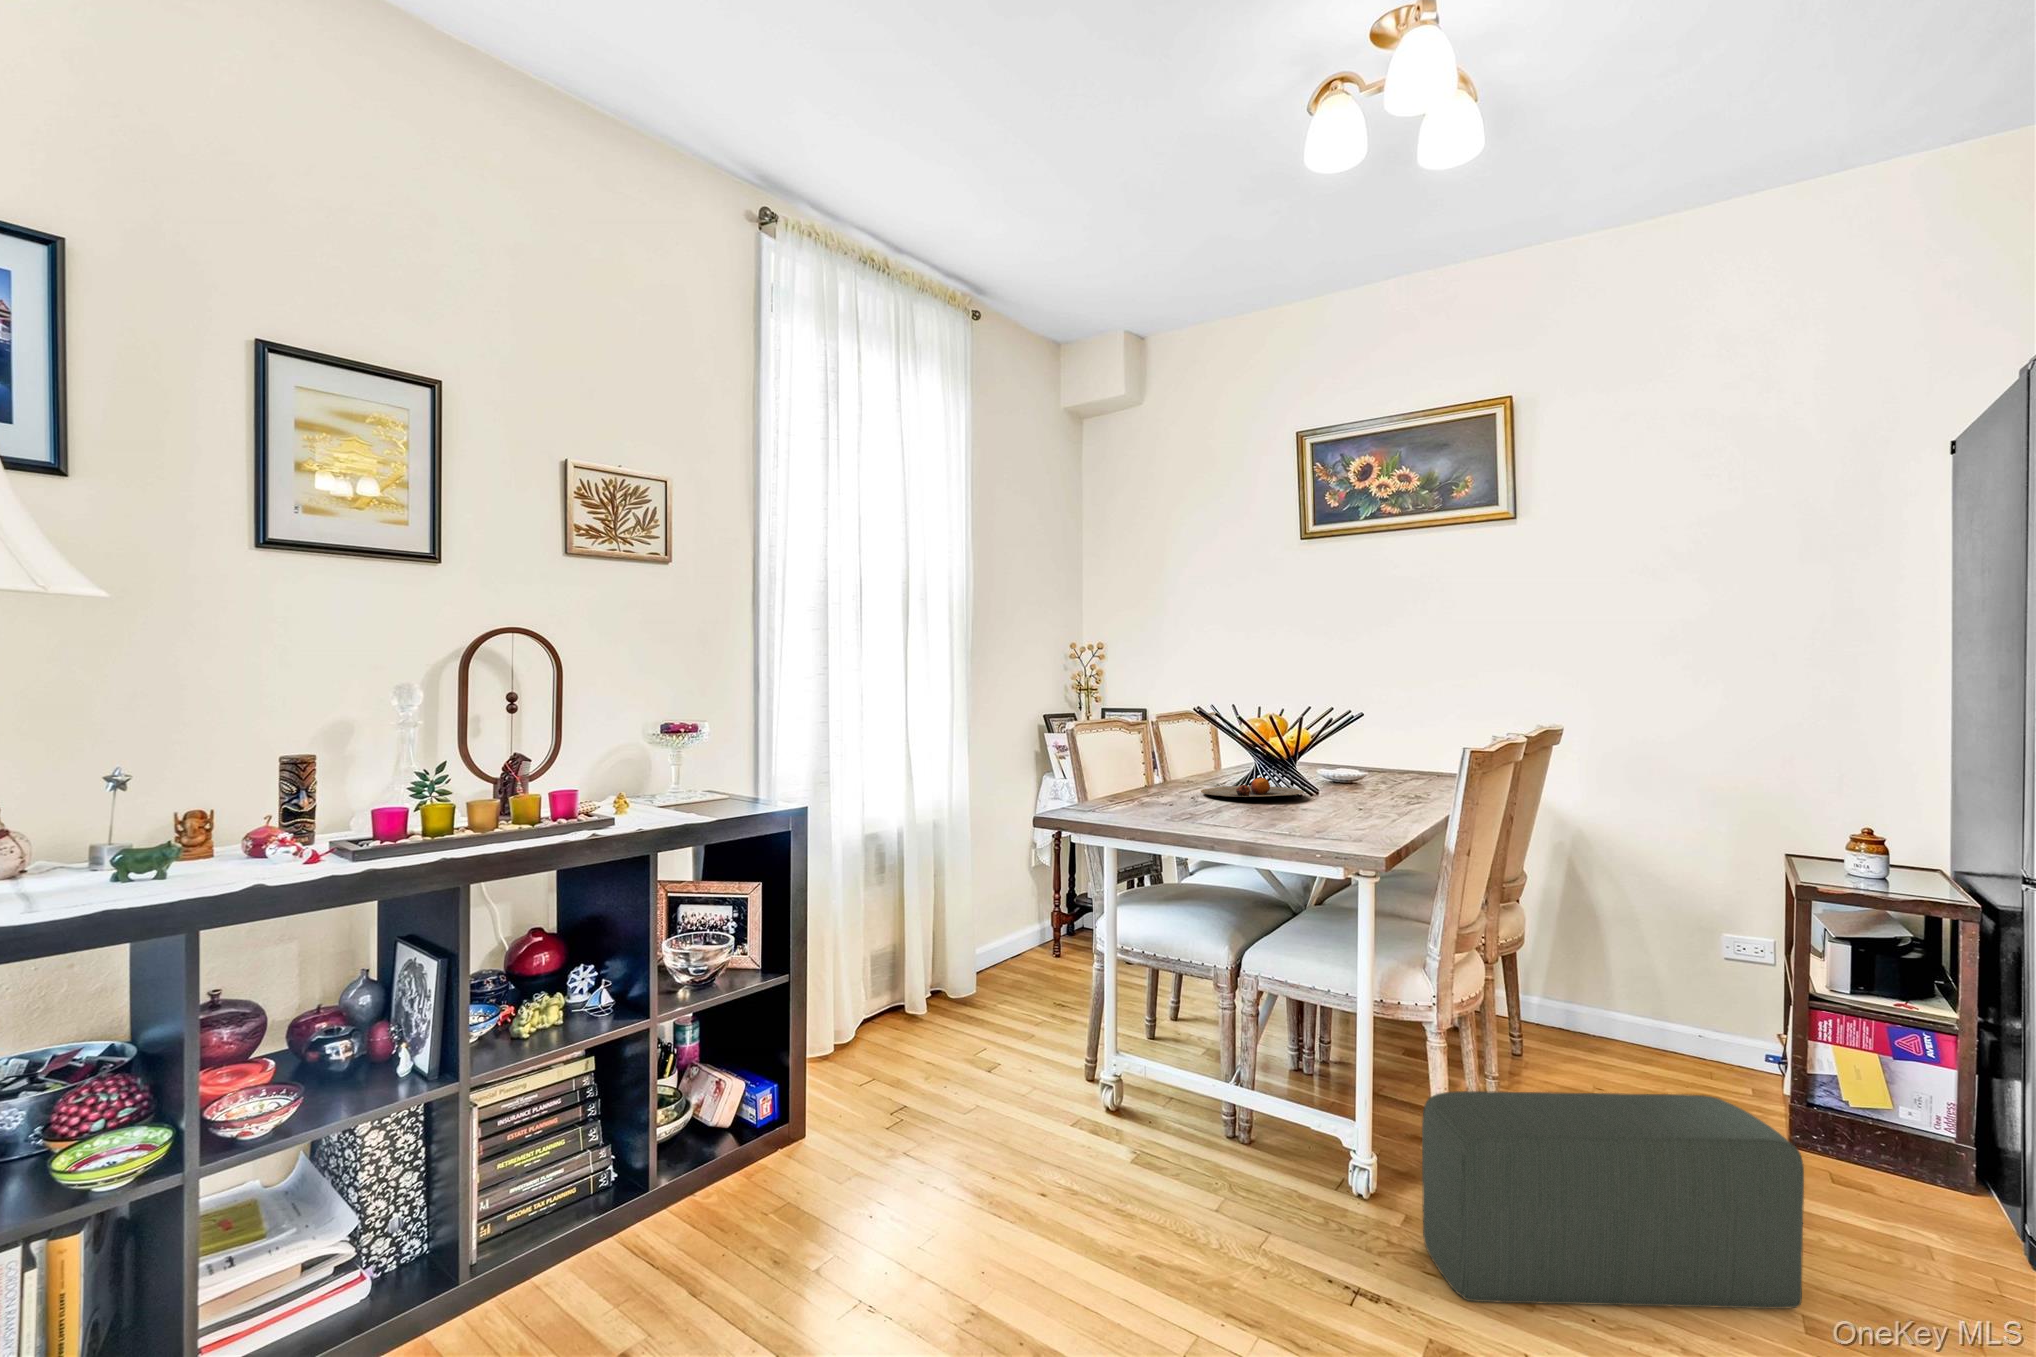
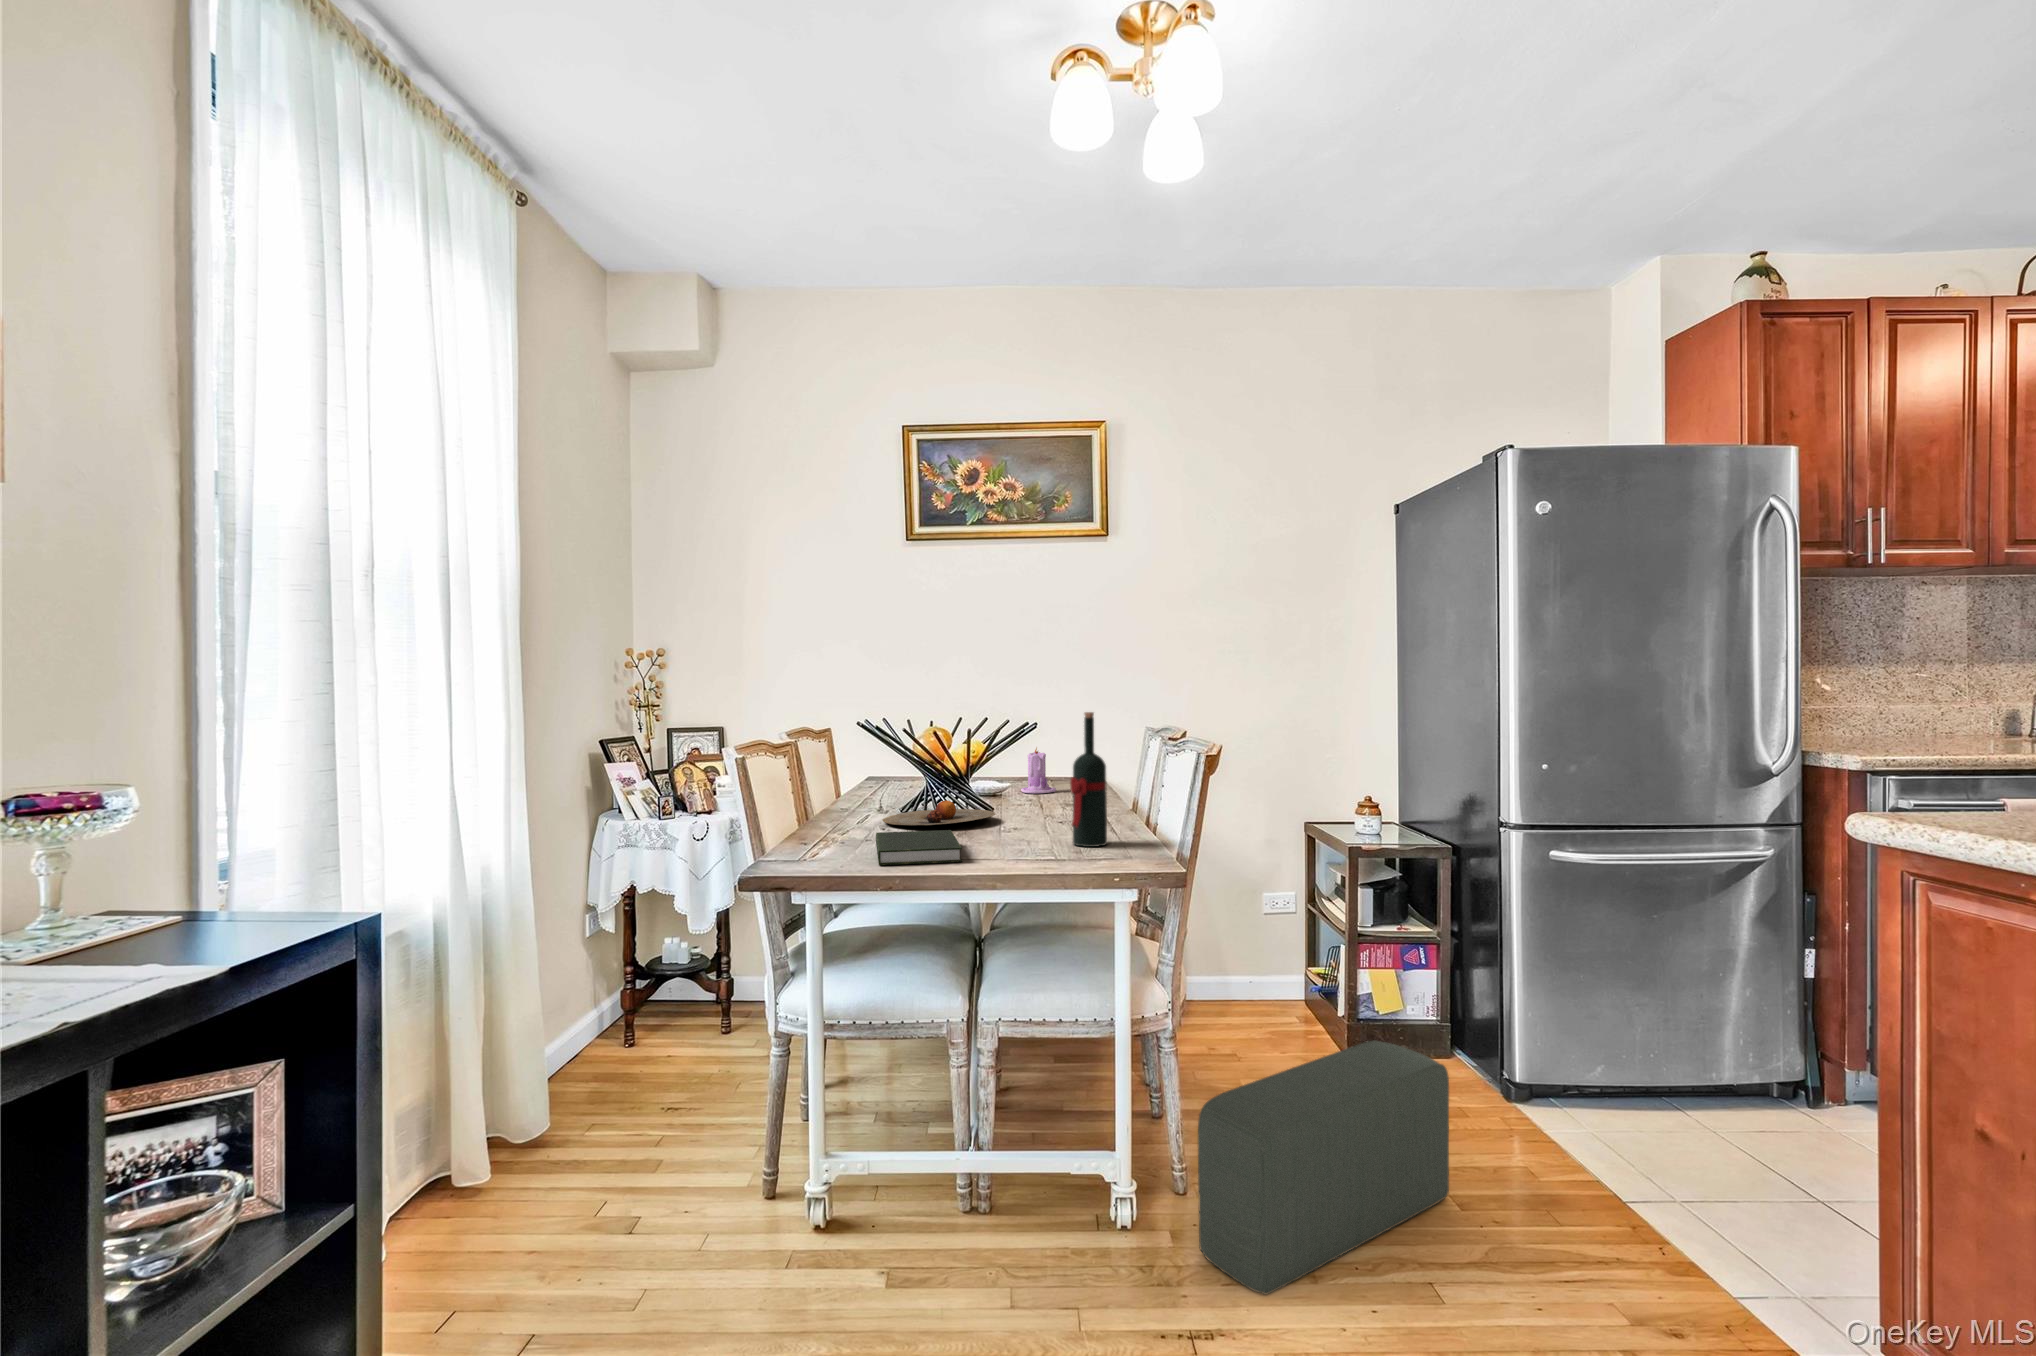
wine bottle: none [1323,700,1366,828] -> present [1070,712,1107,847]
candle: none [1382,736,1418,783] -> present [1021,748,1056,794]
book: none [1136,796,1226,826] -> present [876,830,962,865]

